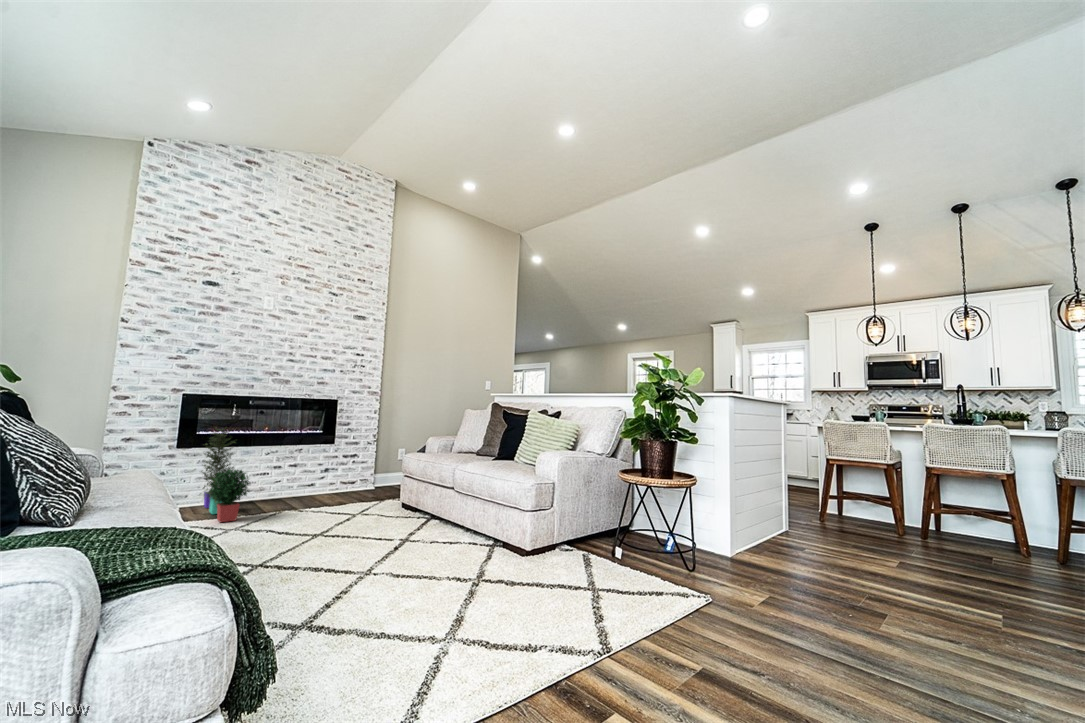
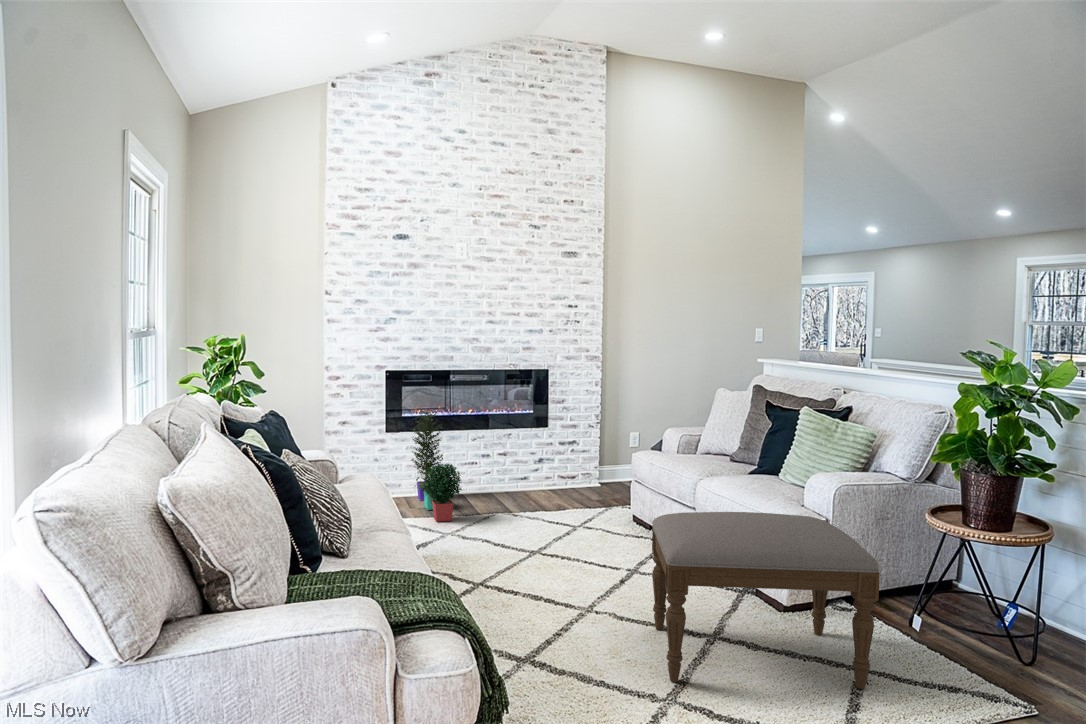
ottoman: none [427,473,605,622] -> present [652,512,880,689]

